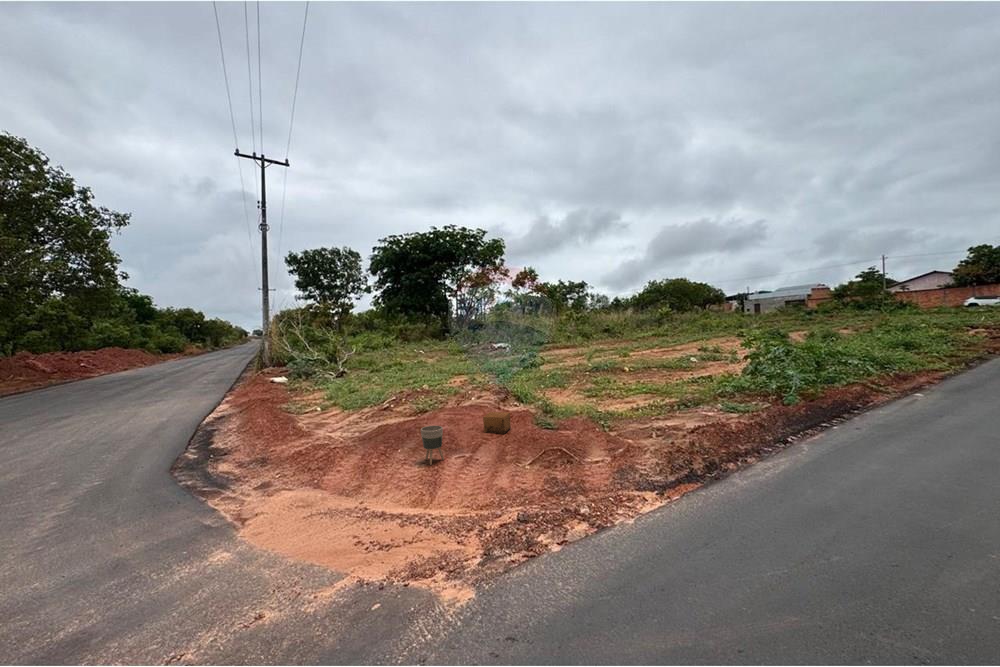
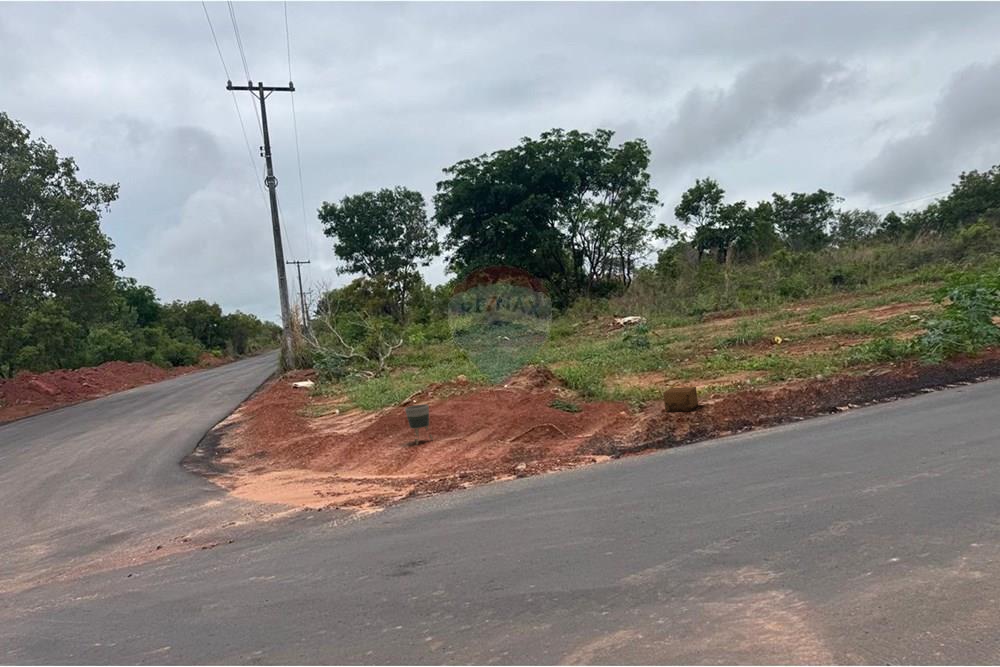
cardboard box: present [483,412,511,434] -> present [663,387,698,412]

